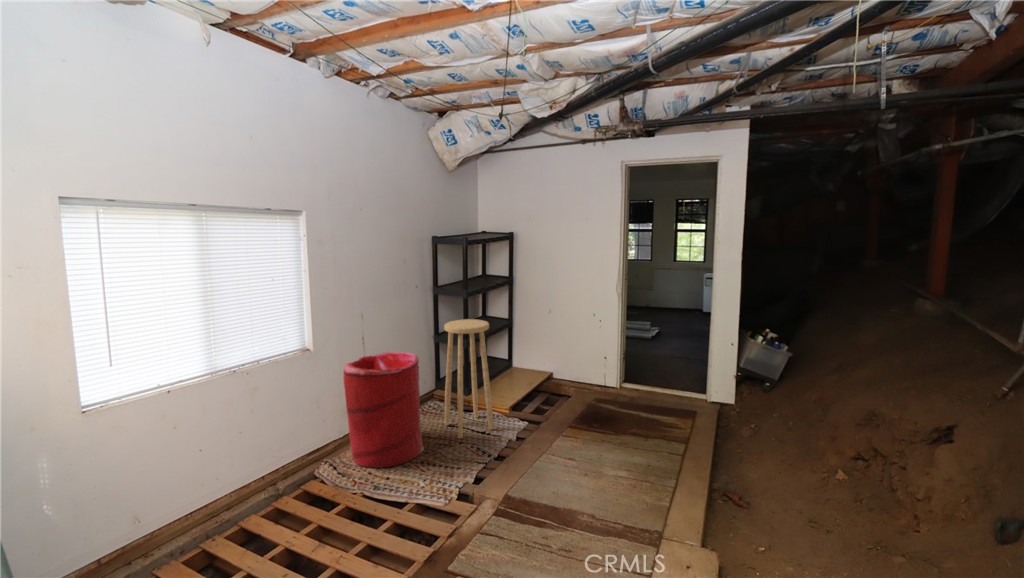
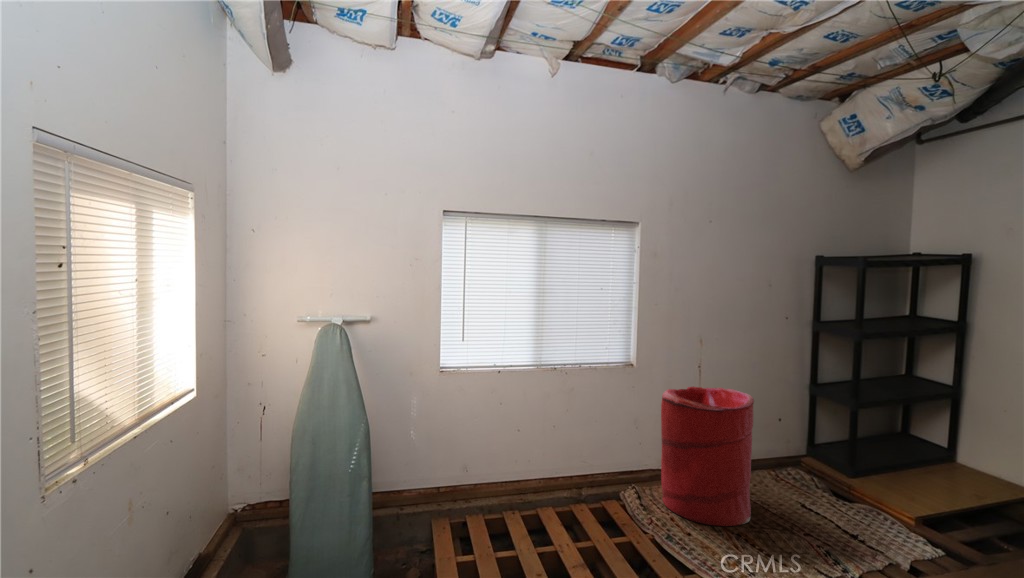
stool: present [444,319,493,438] -> none [794,366,877,540]

